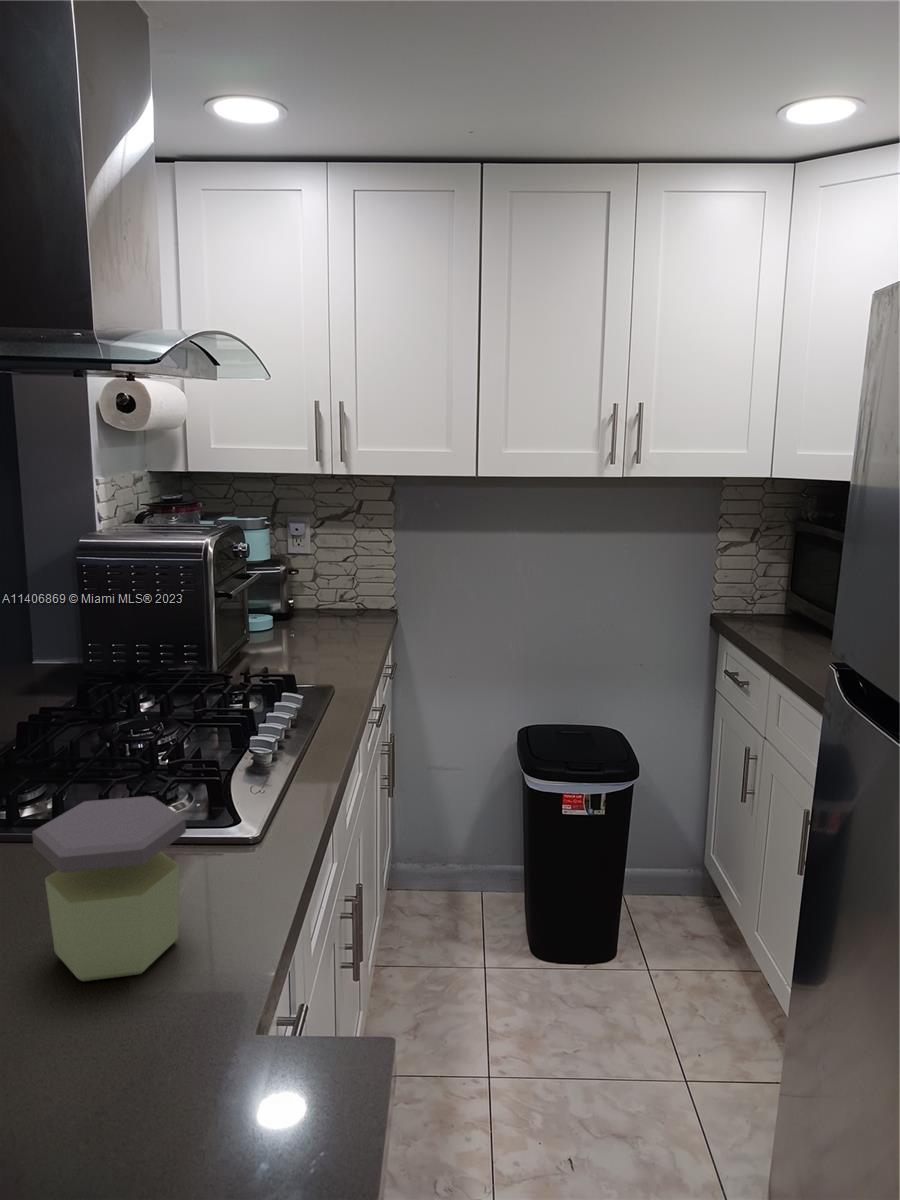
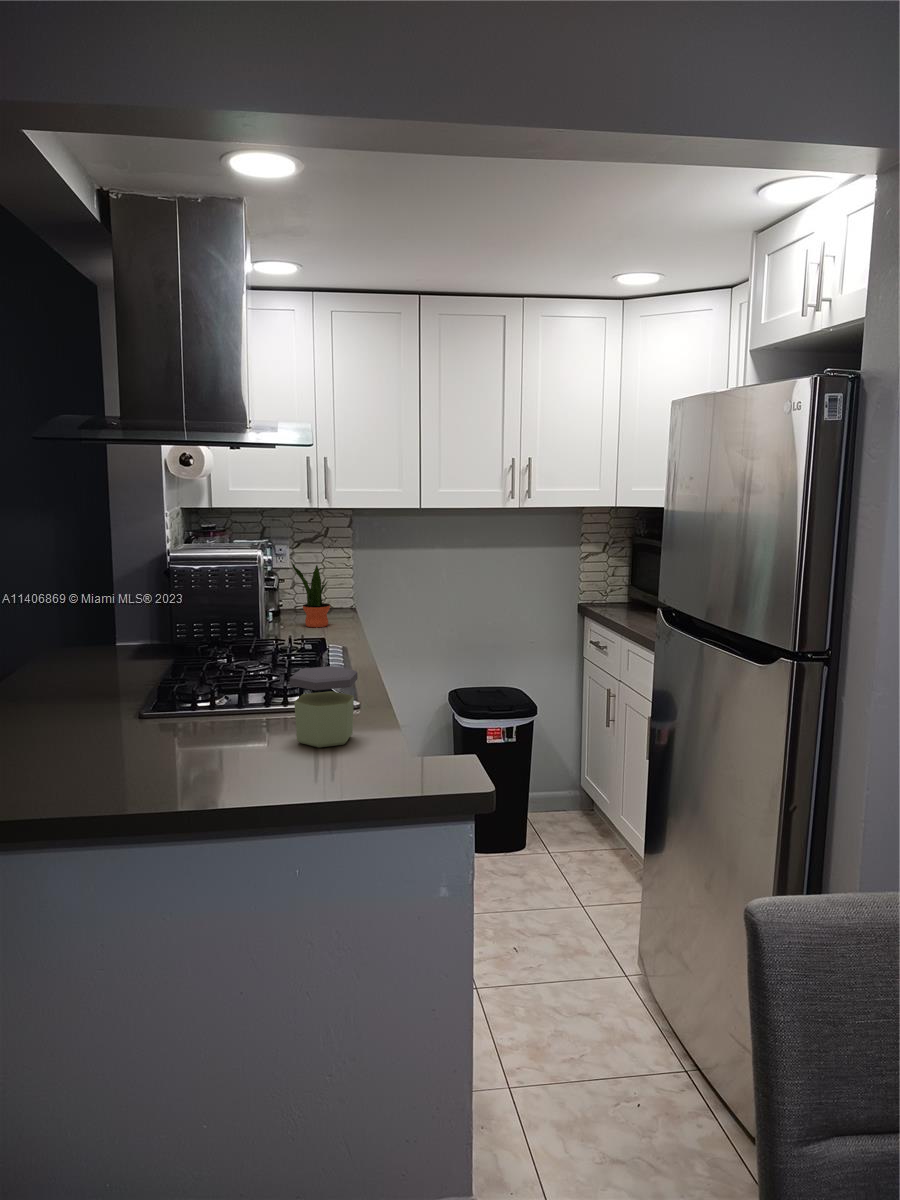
potted plant: none [291,547,345,642] -> present [291,561,330,627]

